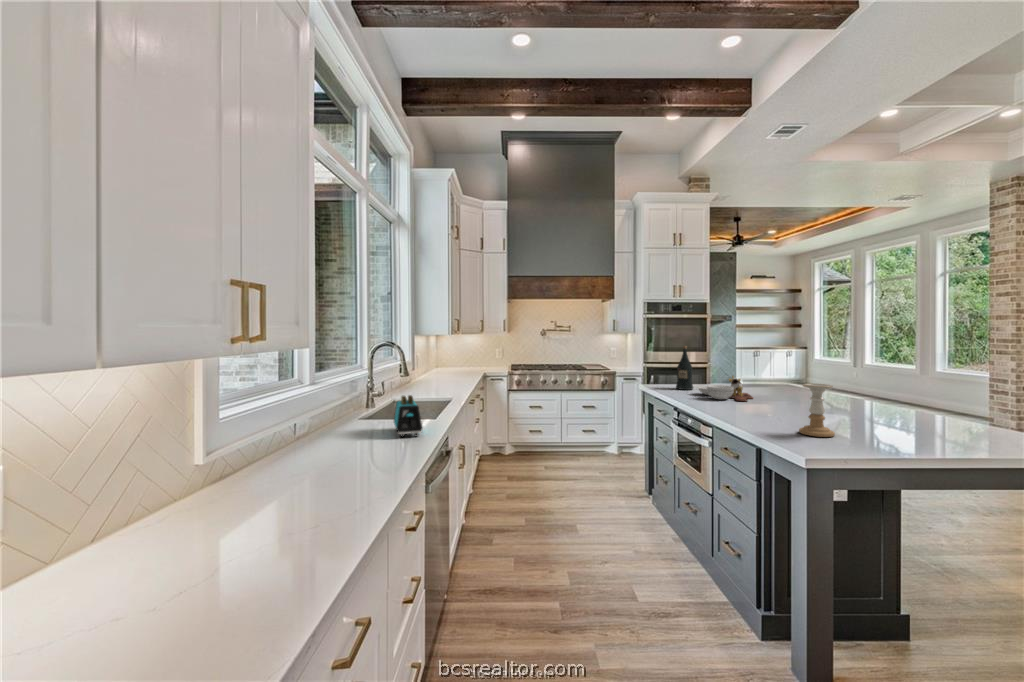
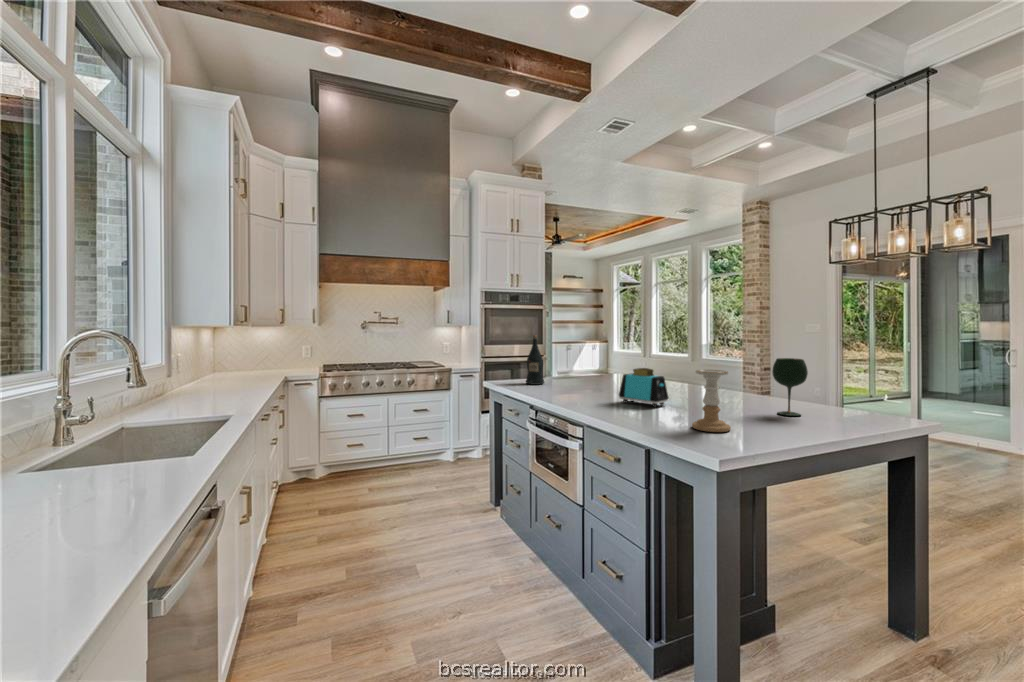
cutting board: present [698,376,753,401] -> none [553,366,611,394]
wine glass: none [901,376,939,432] -> present [772,358,808,416]
toaster: present [394,395,422,437] -> present [619,368,668,407]

